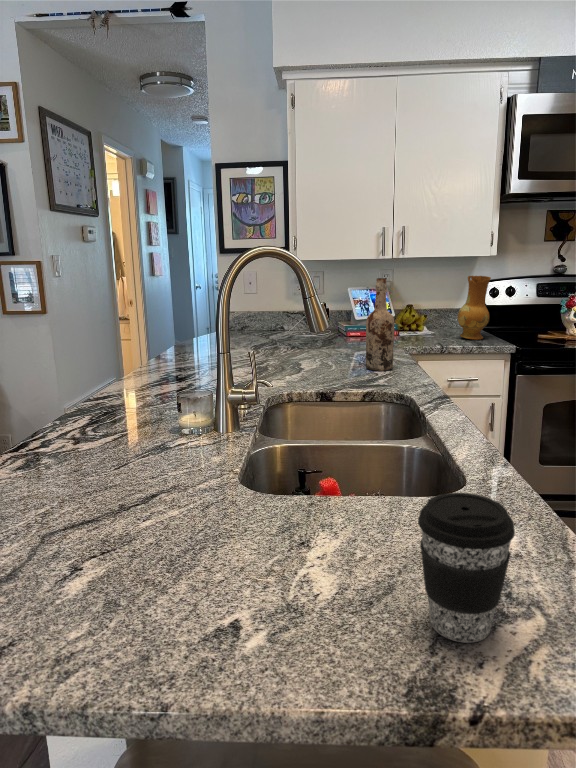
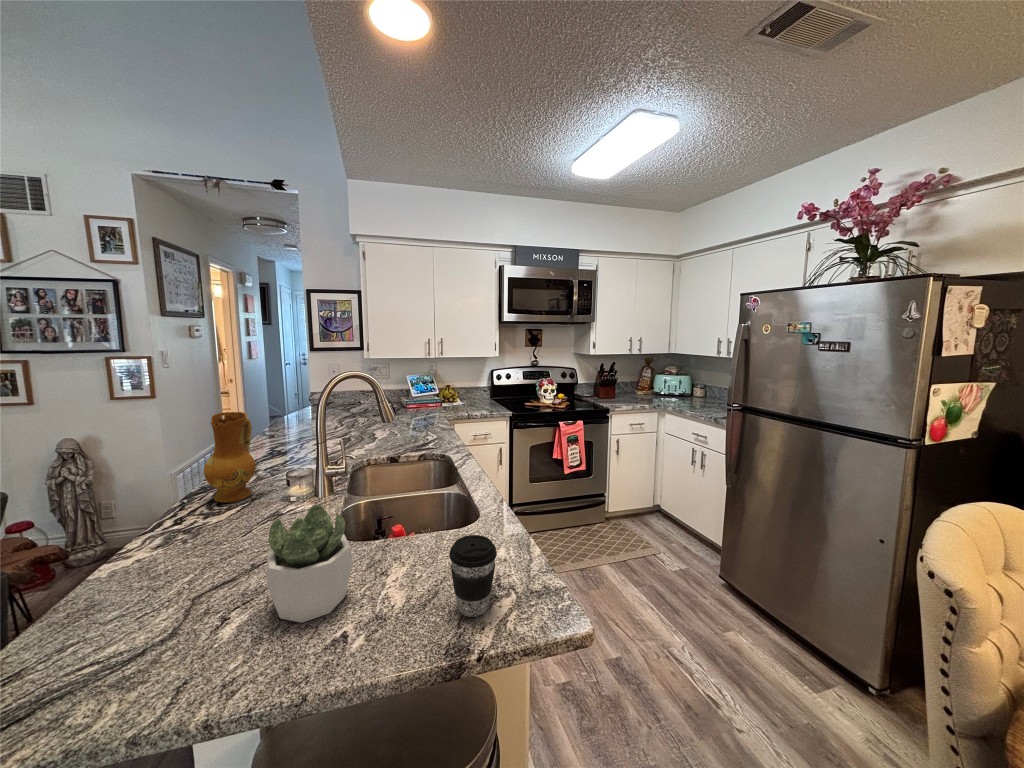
ceramic jug: present [457,276,491,340] -> present [204,412,256,503]
wine bottle: present [366,278,395,371] -> none [419,379,437,437]
succulent plant: none [125,416,252,593] -> present [266,504,353,623]

